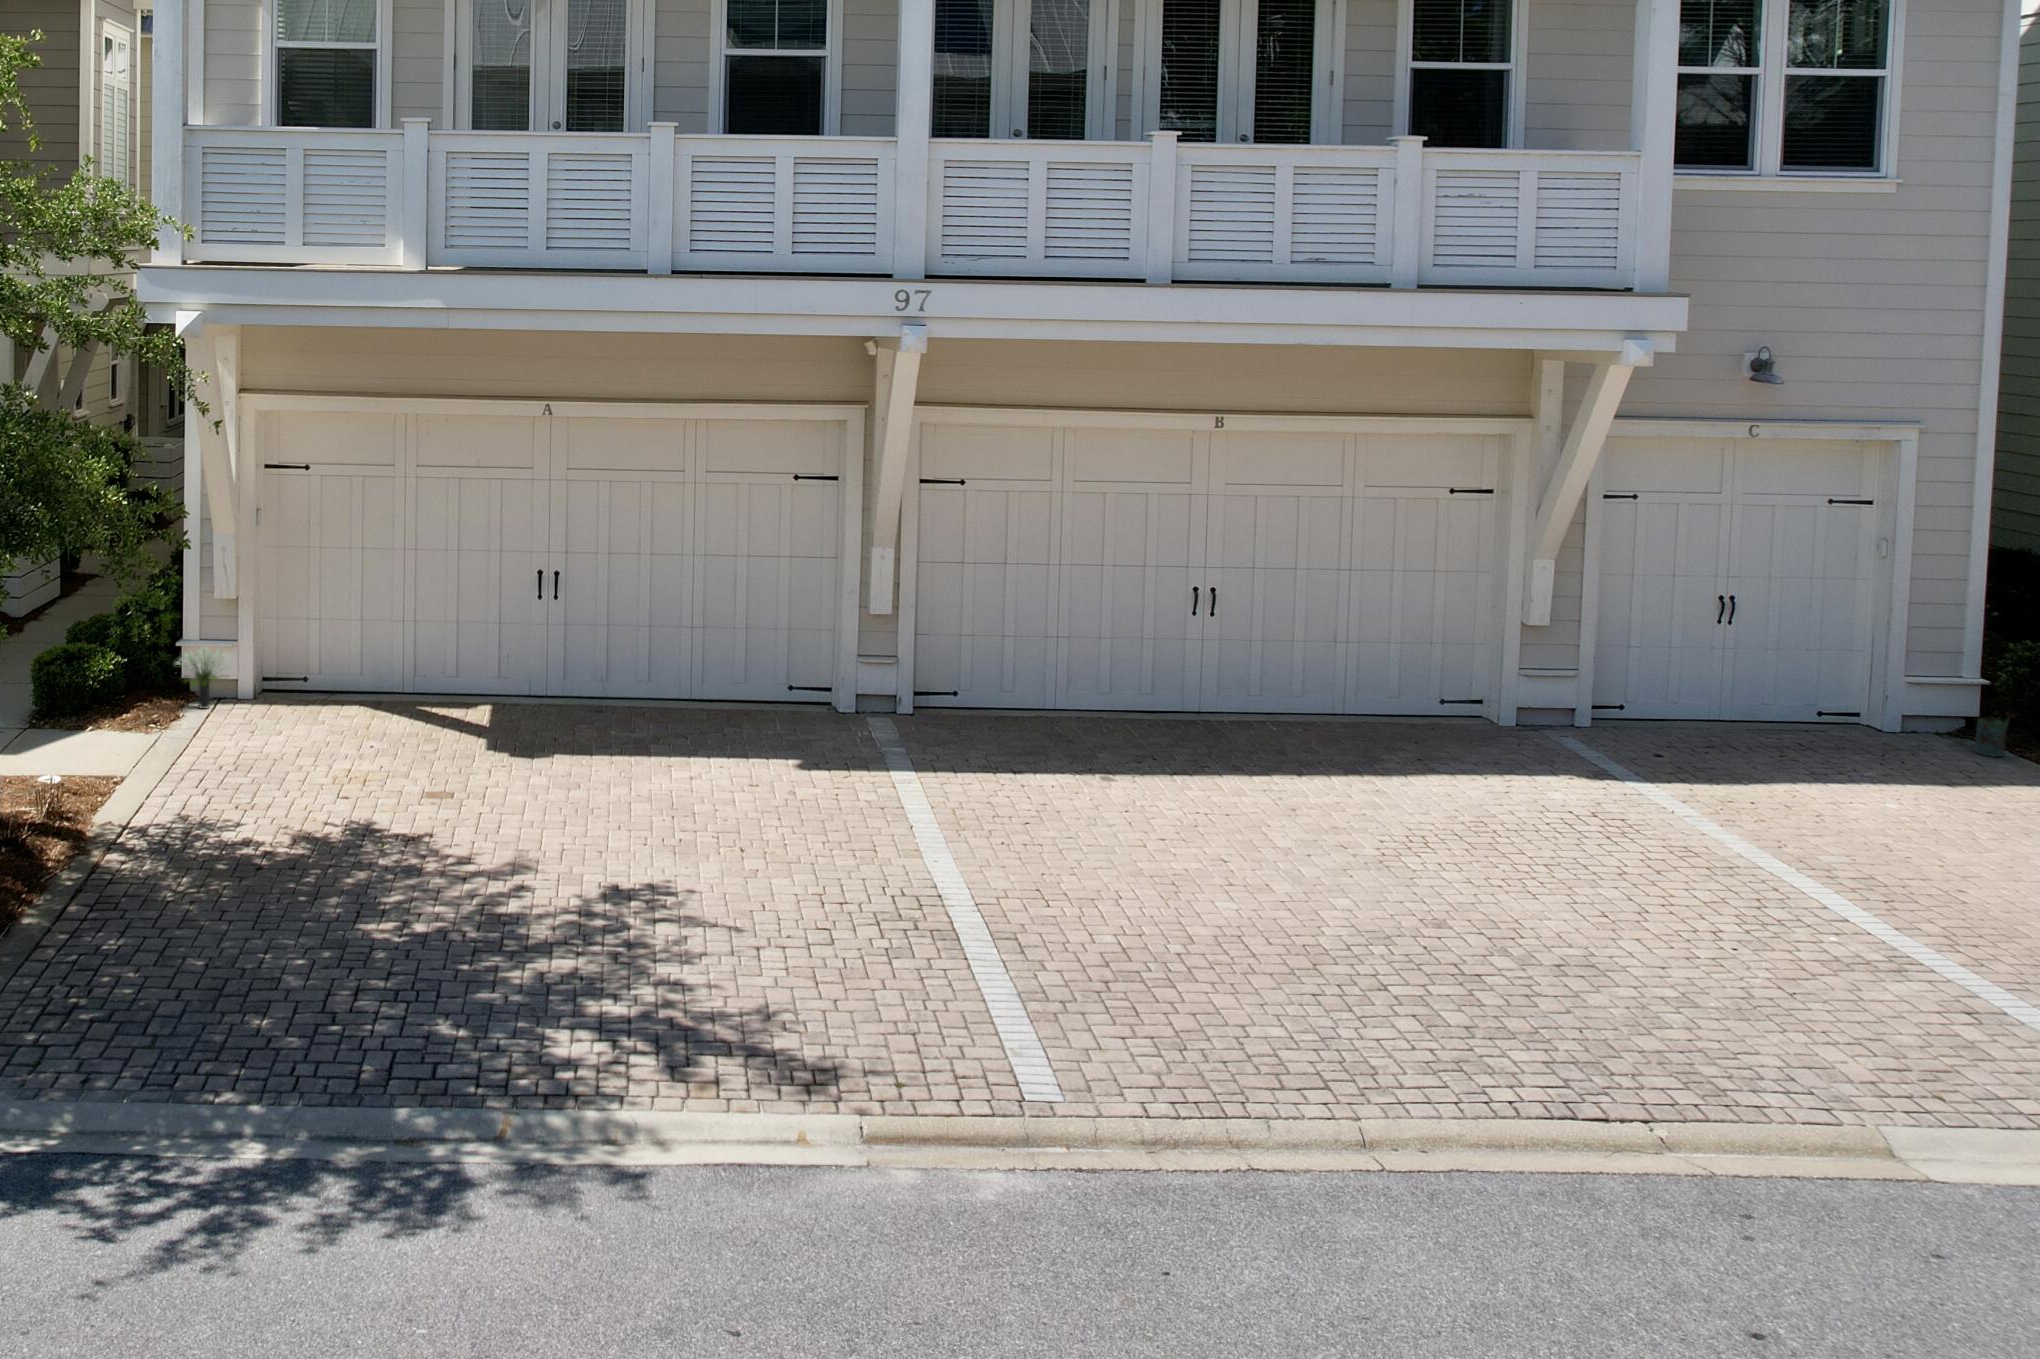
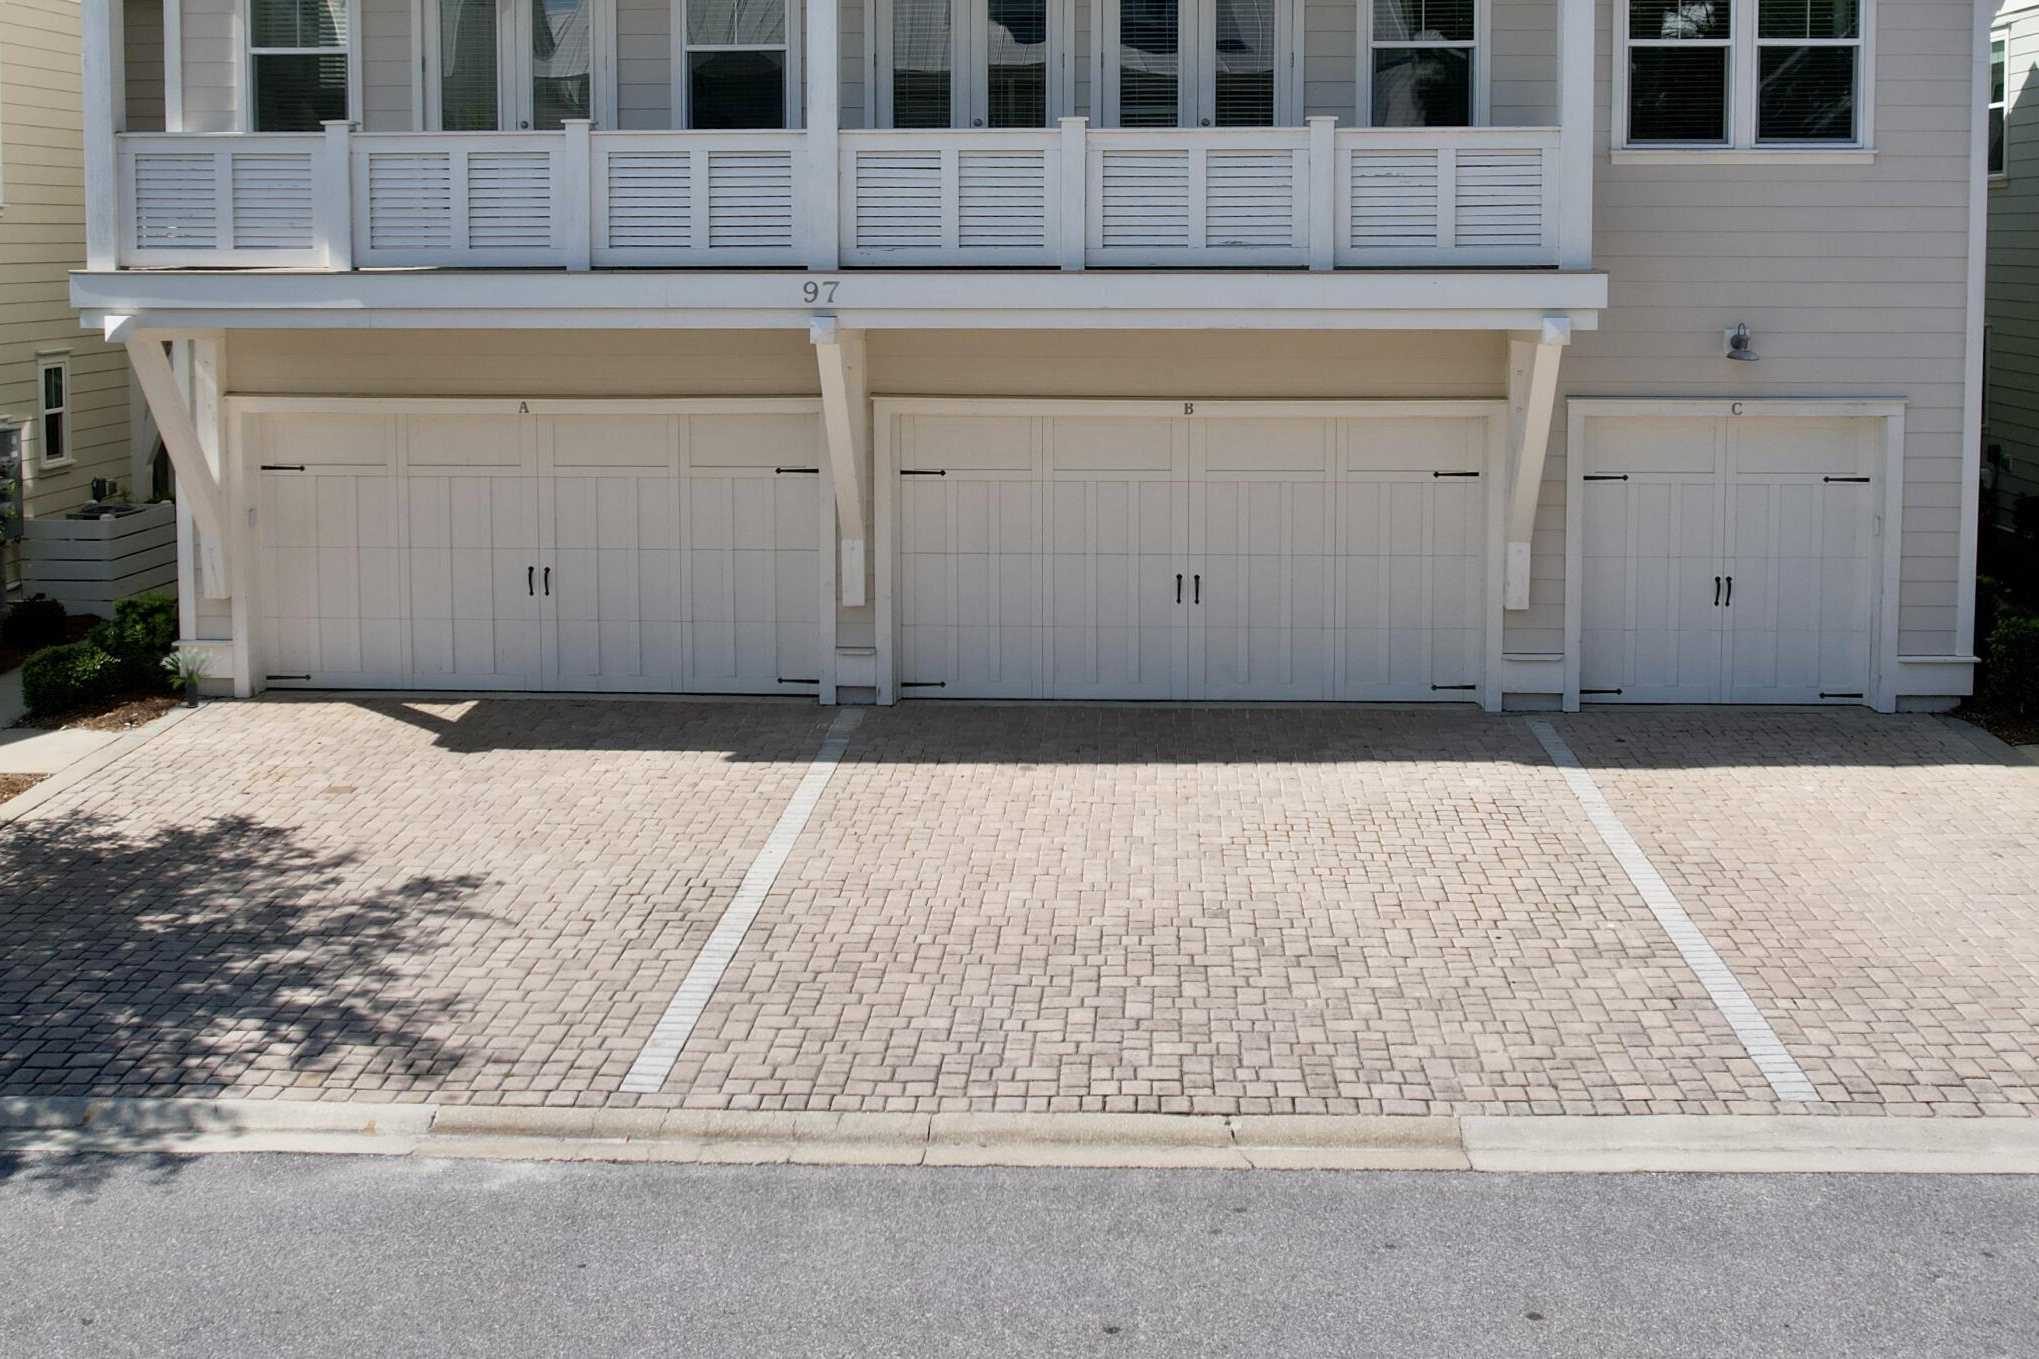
watering can: present [1975,712,2014,757] -> none [1956,686,2000,732]

